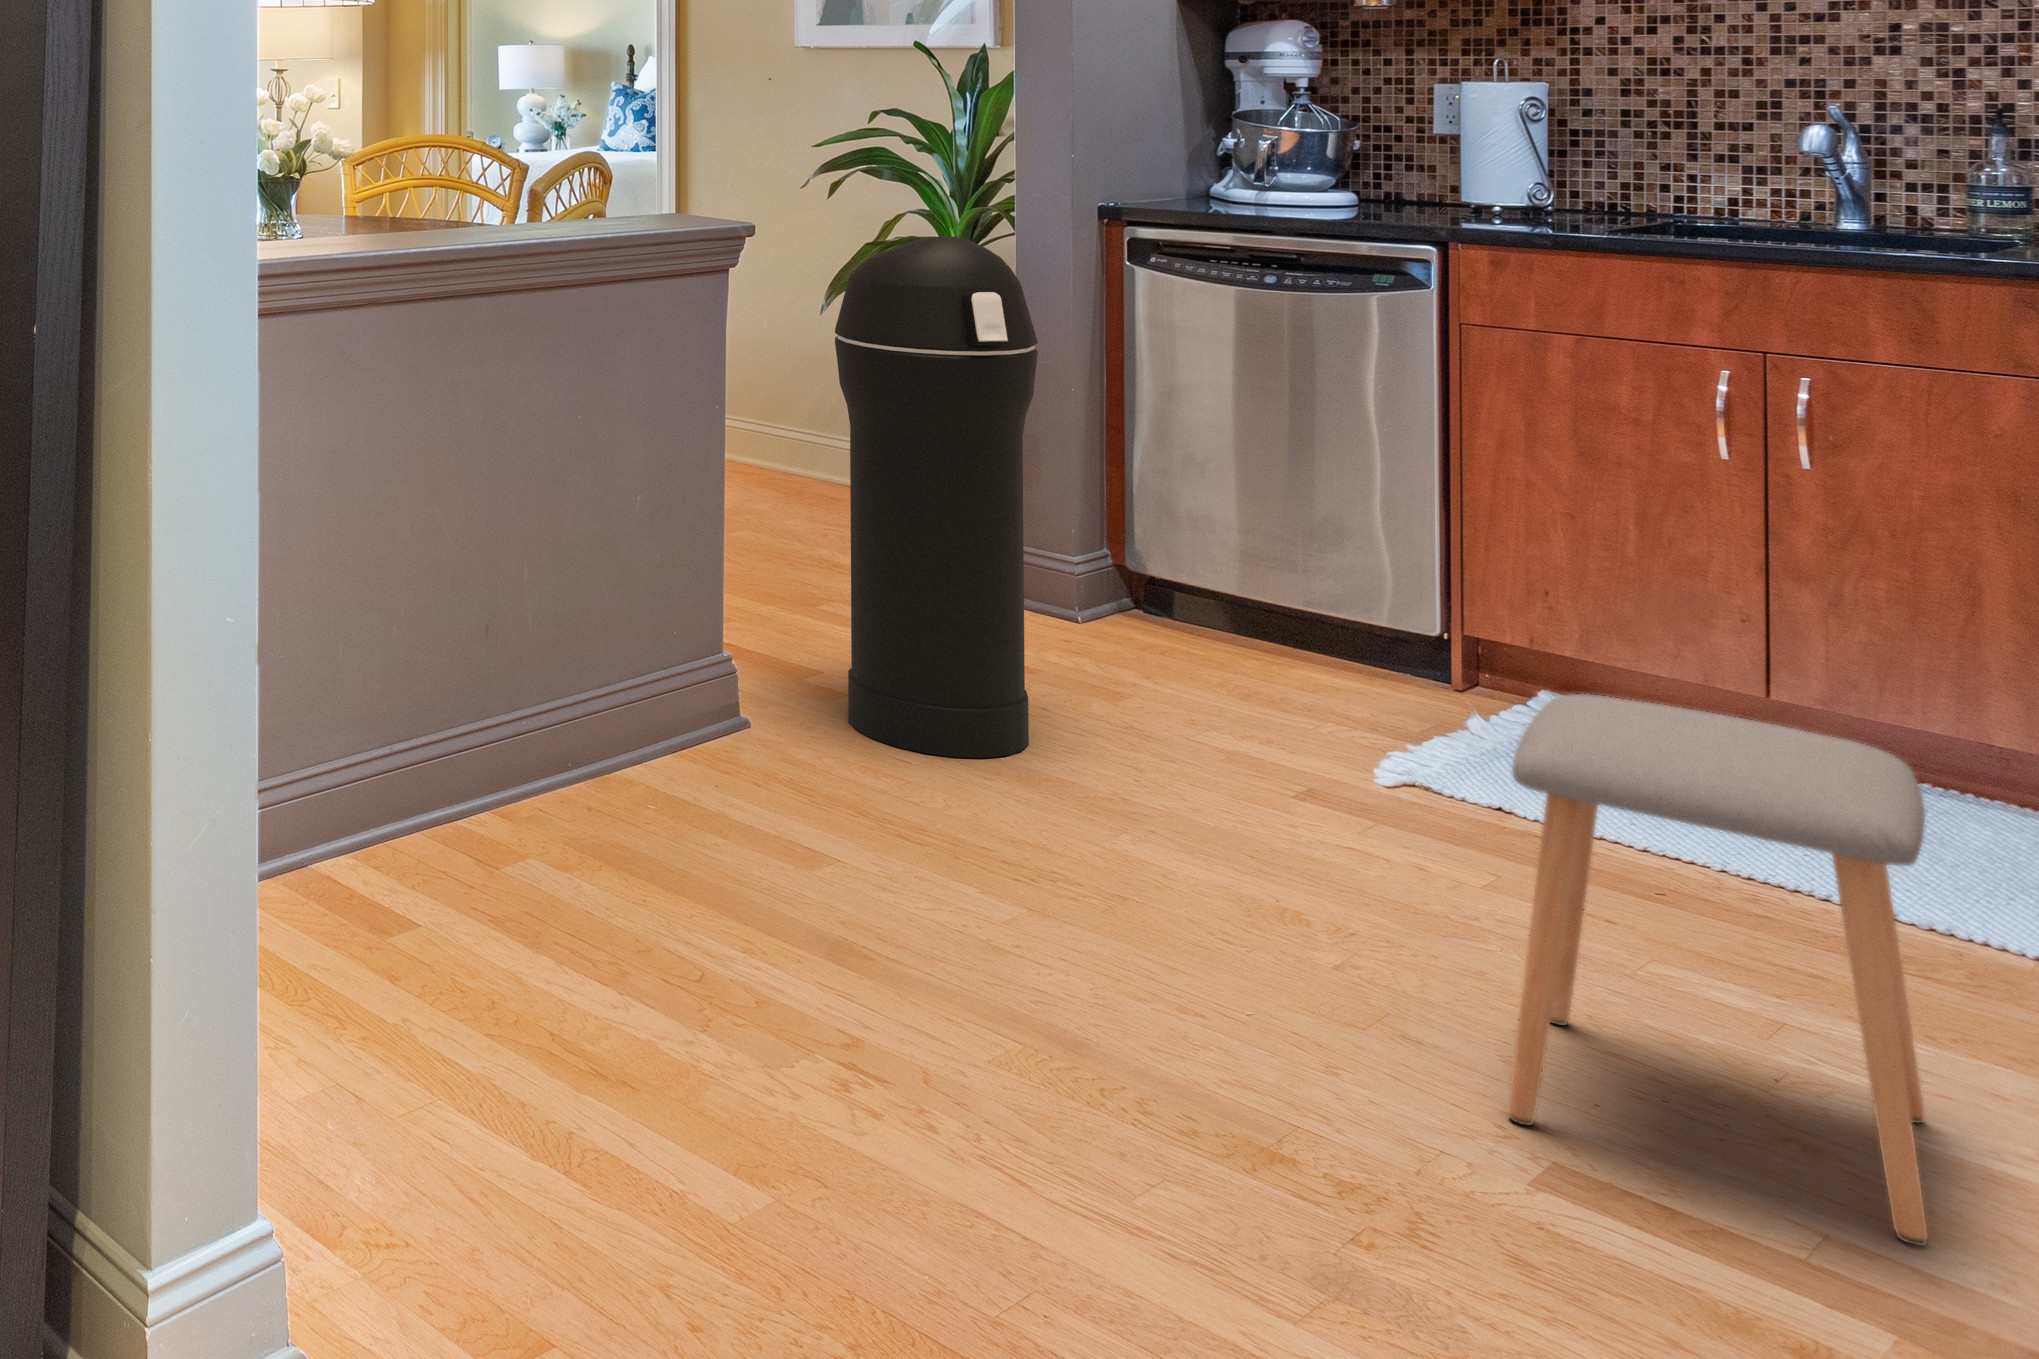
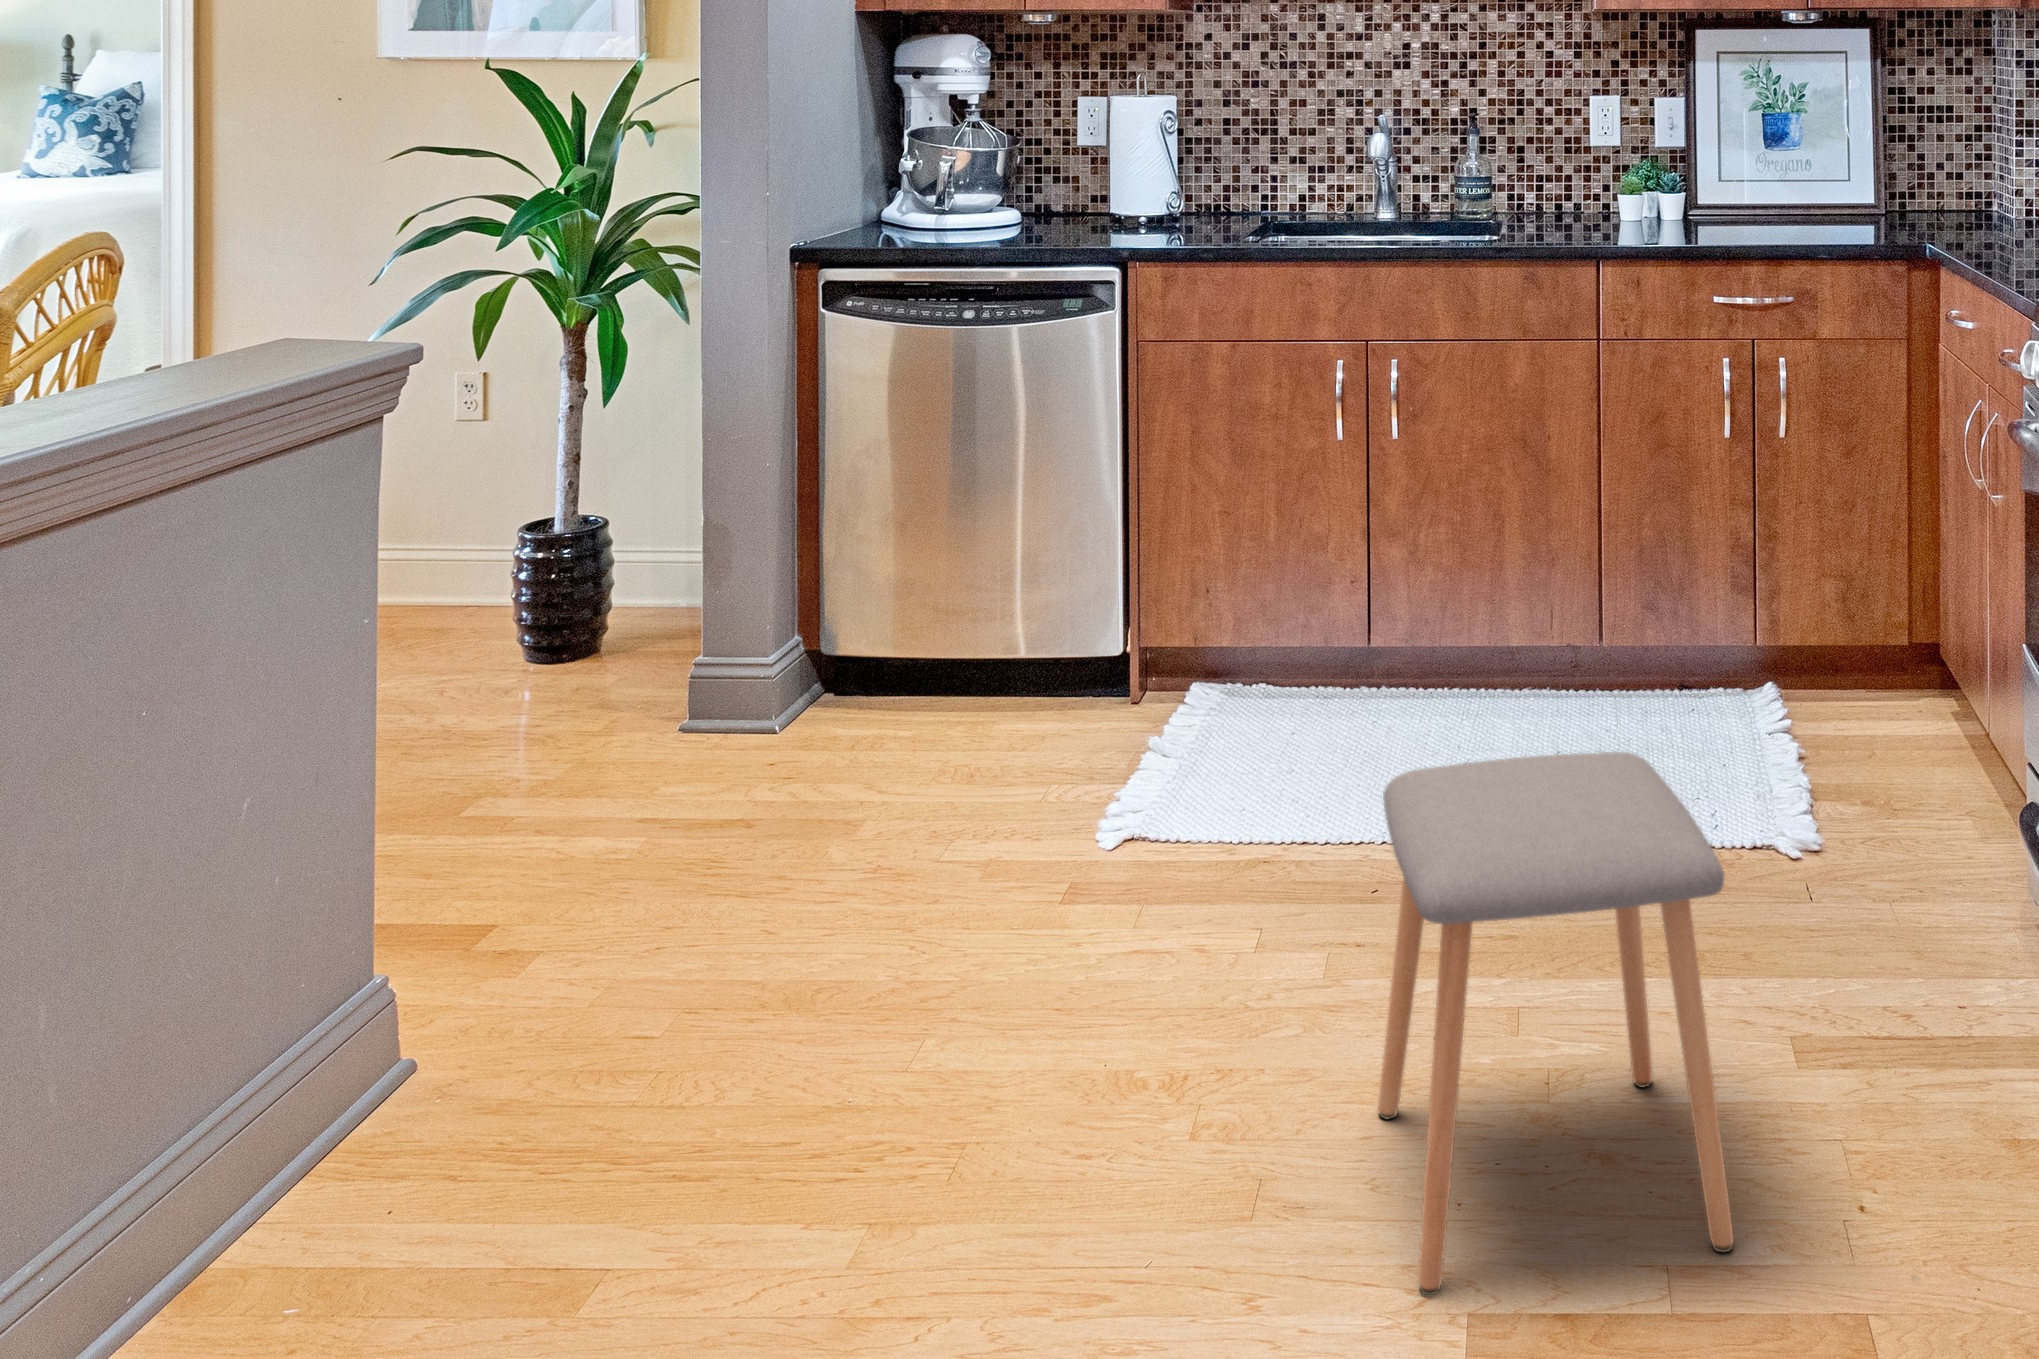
trash can: present [835,236,1038,758] -> none [529,332,793,1023]

